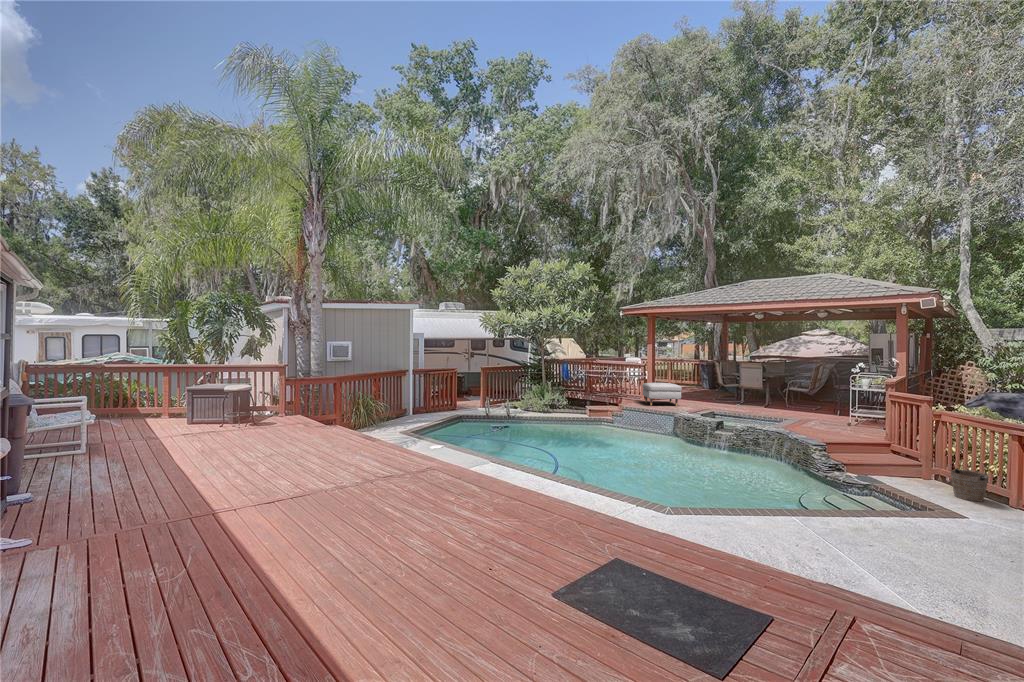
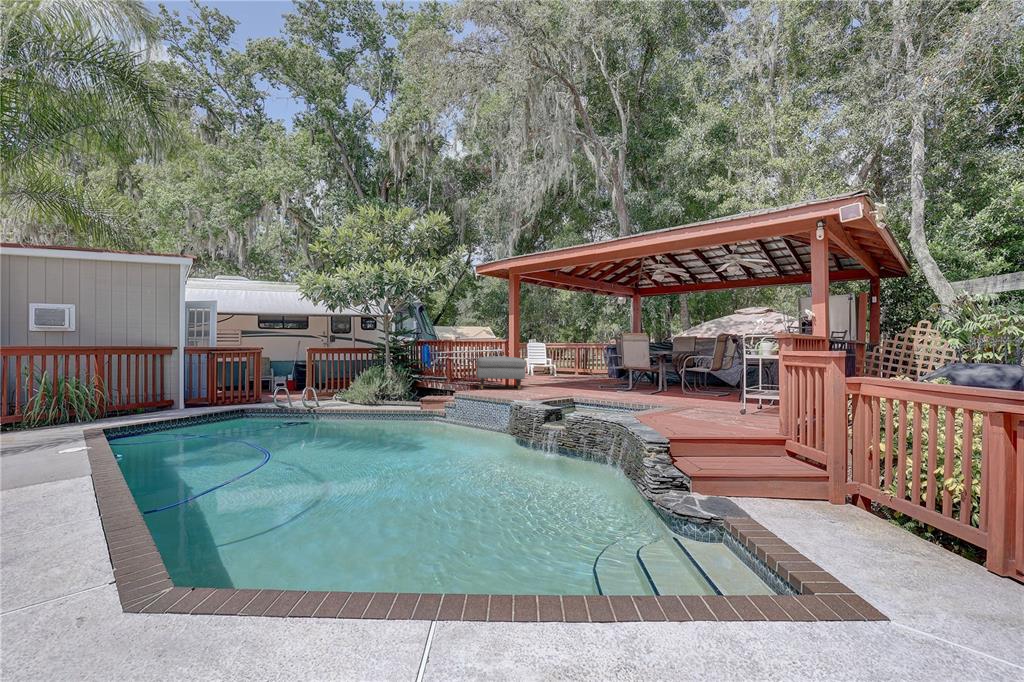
bucket: present [950,468,989,502] -> none [867,485,951,558]

